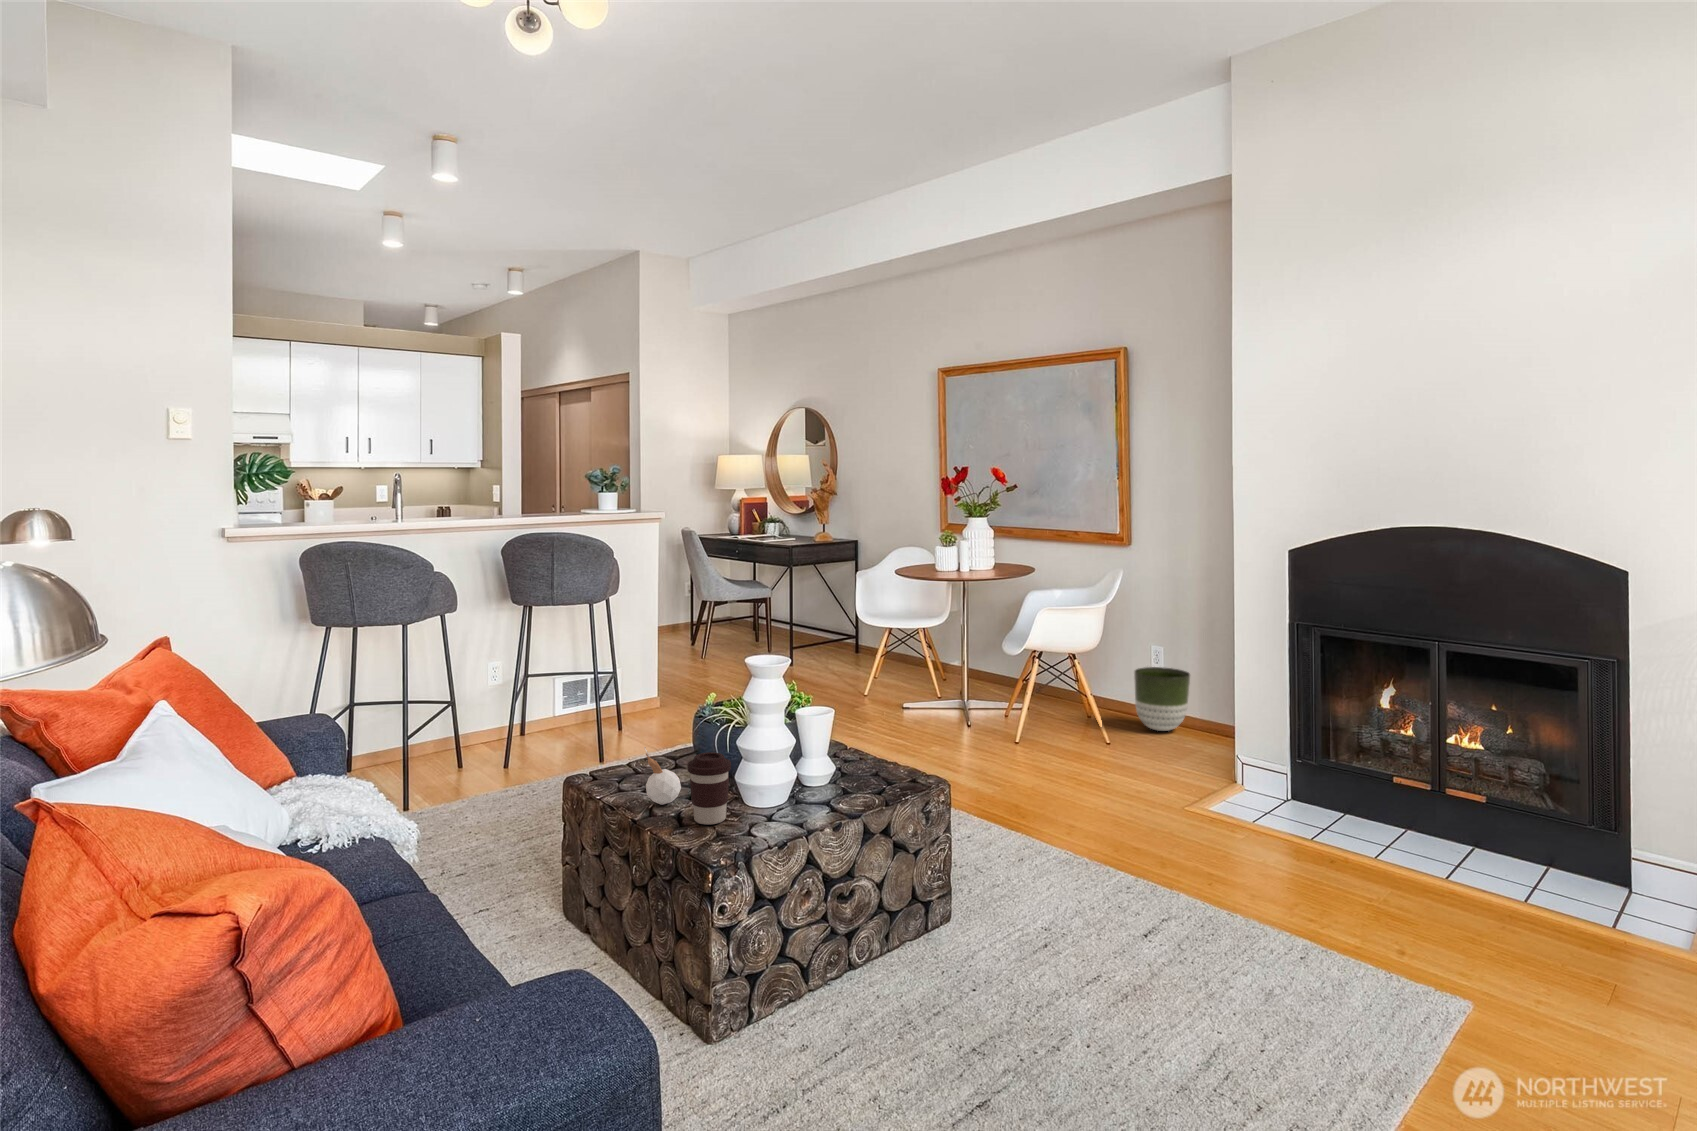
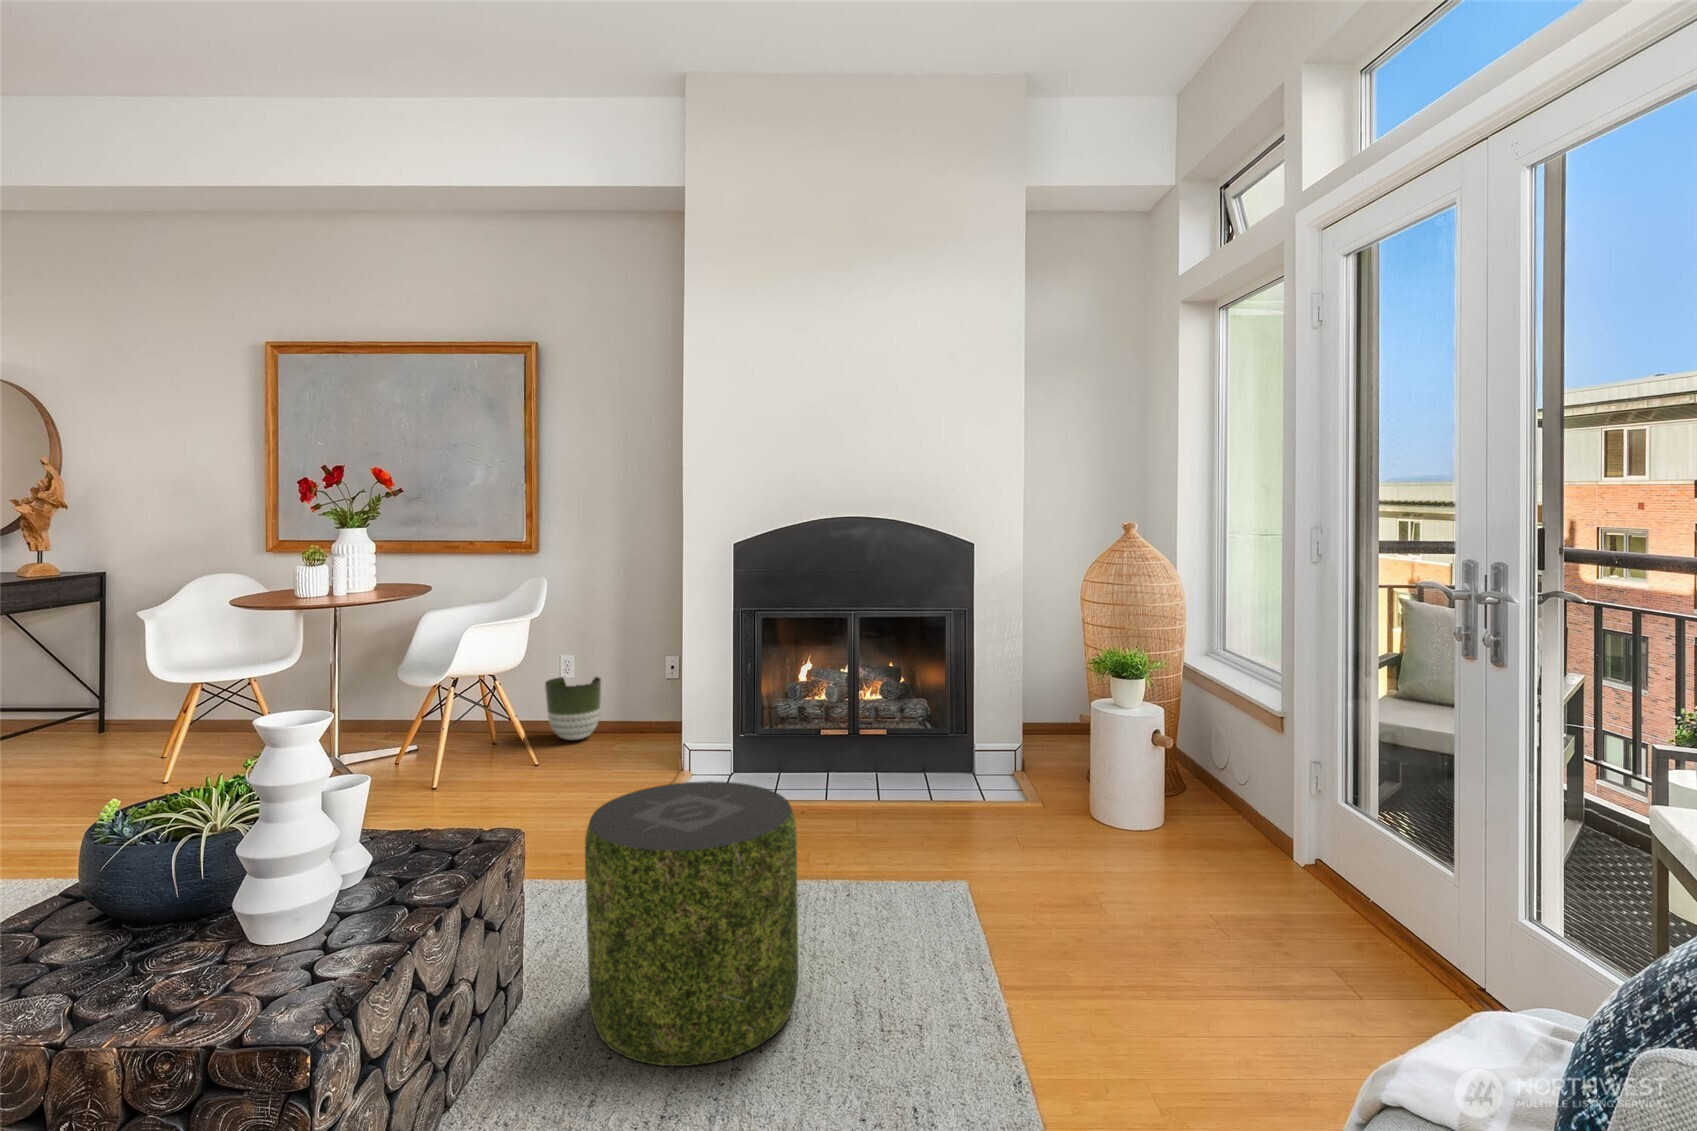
candle: present [644,747,681,805] -> none [69,906,147,991]
coffee cup: present [687,752,731,824] -> none [189,875,270,992]
pouf: none [973,774,1176,1039] -> present [585,781,798,1066]

